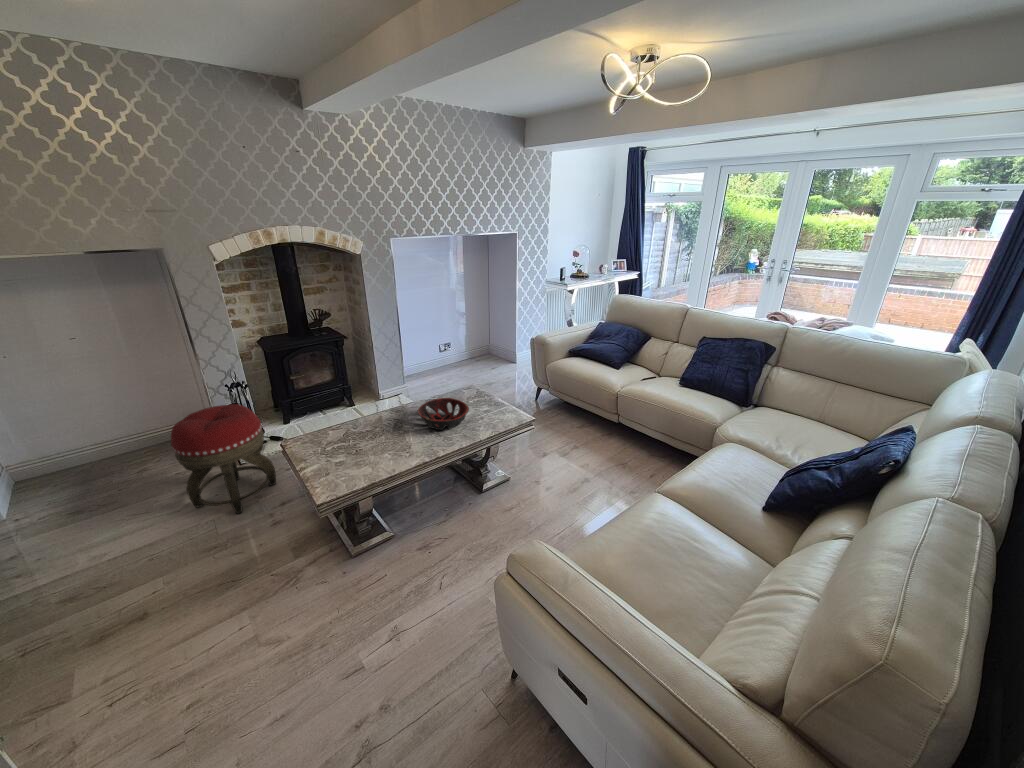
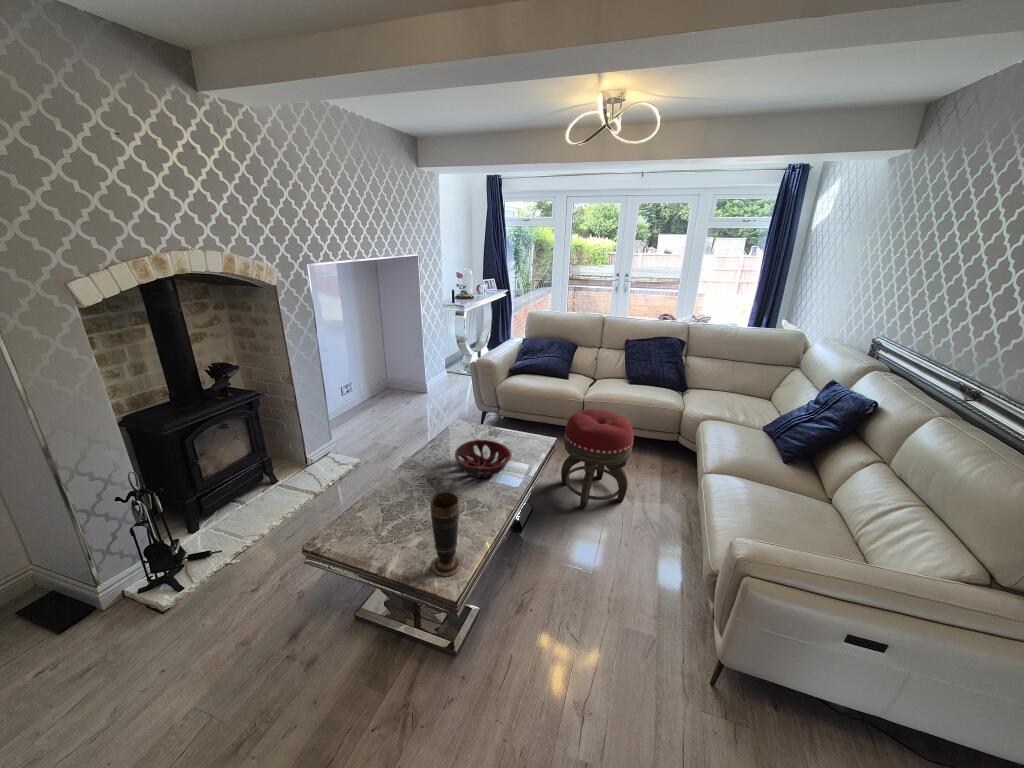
footstool: present [171,404,276,514] -> present [561,409,634,509]
vase: none [317,417,352,484] -> present [430,492,461,577]

